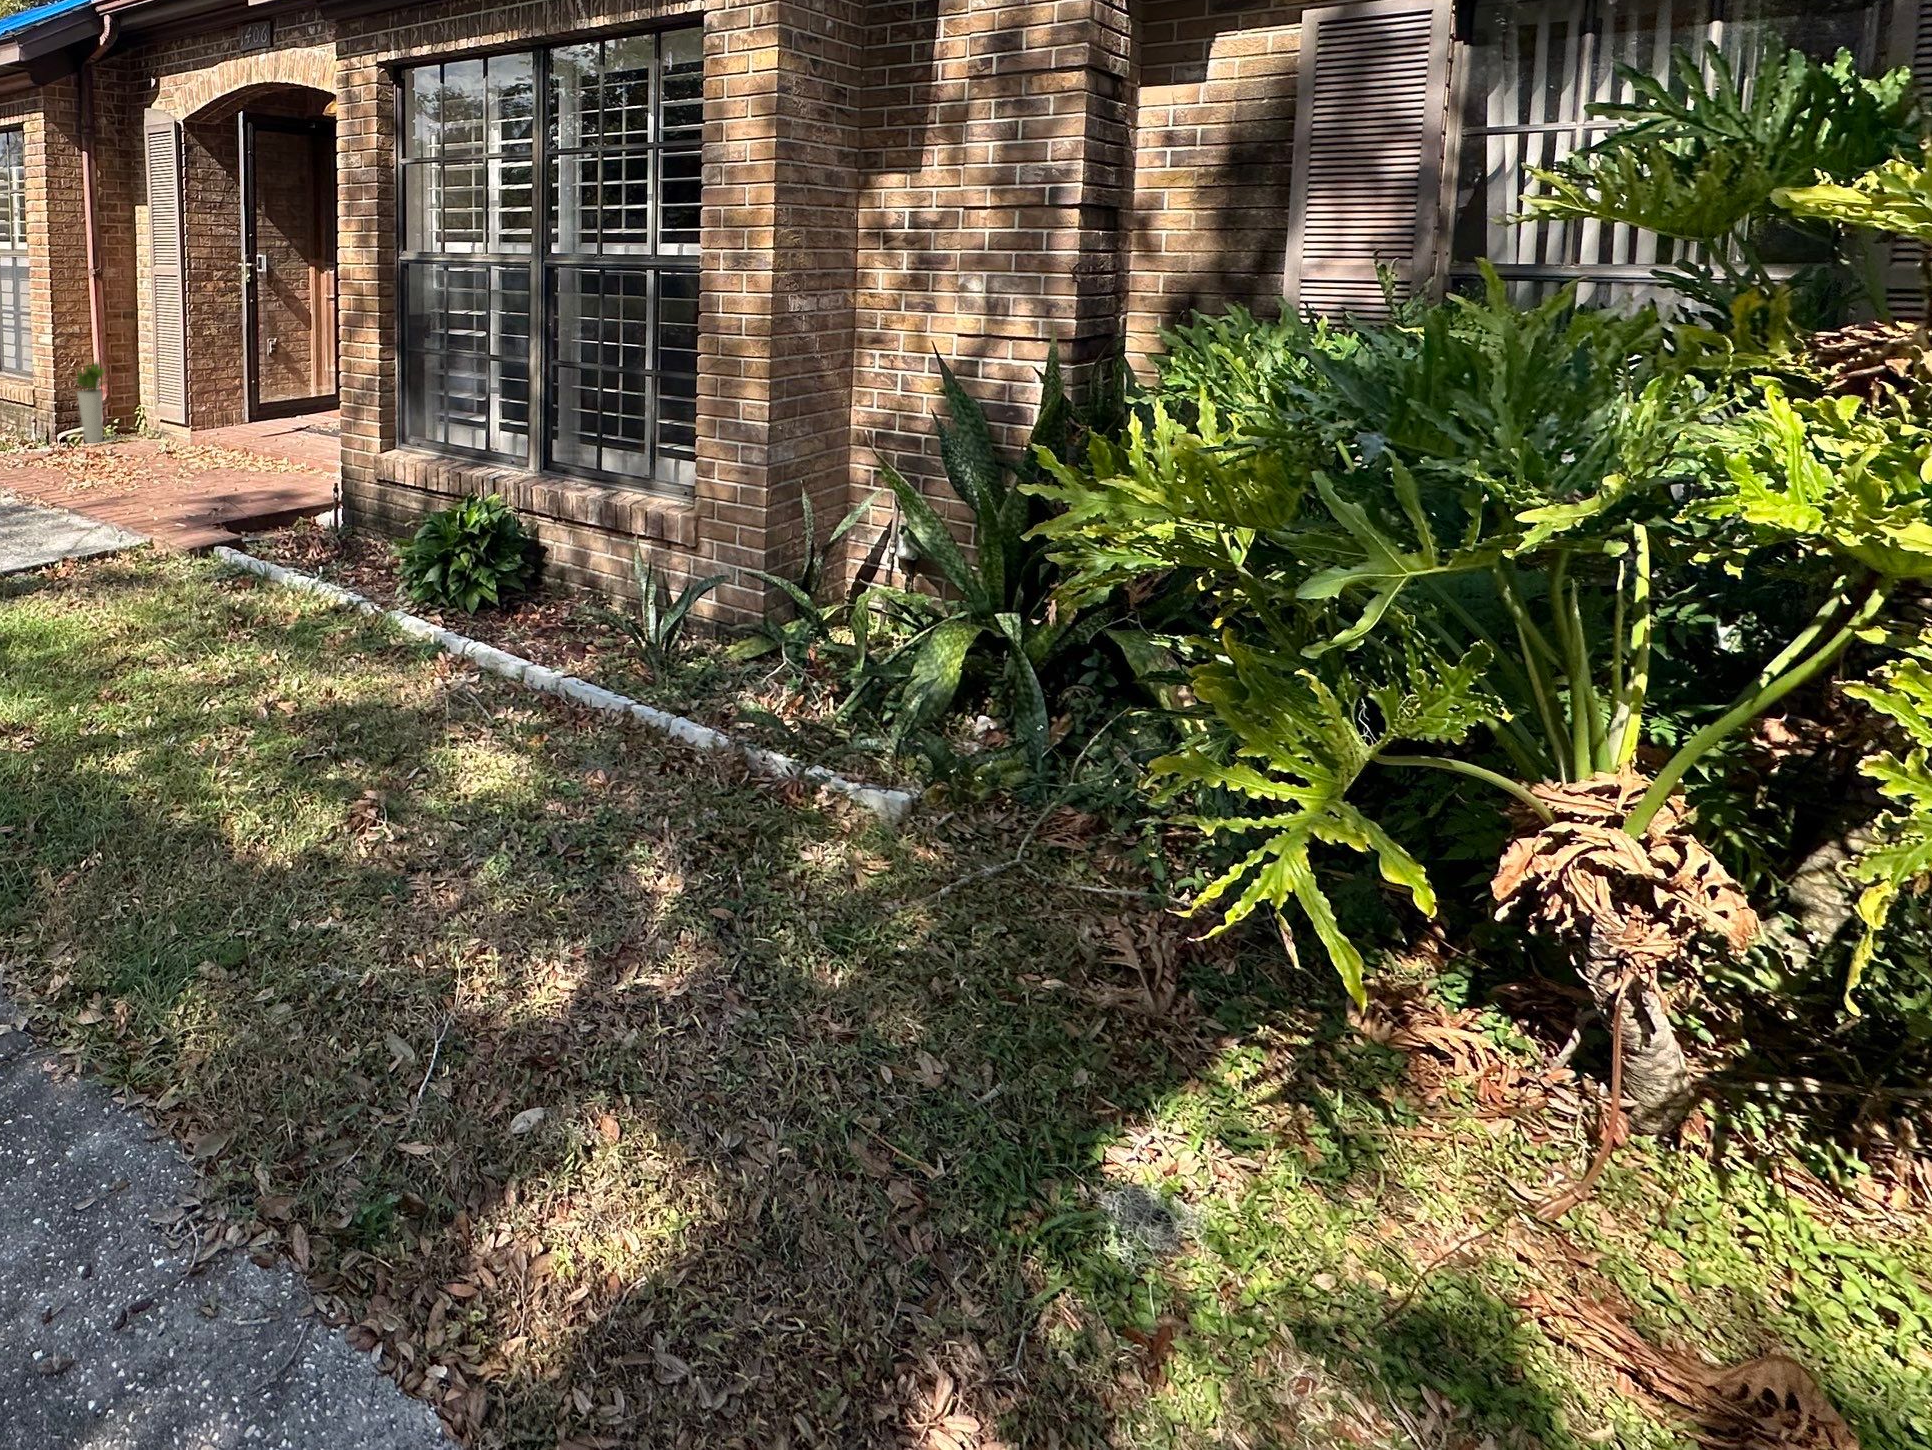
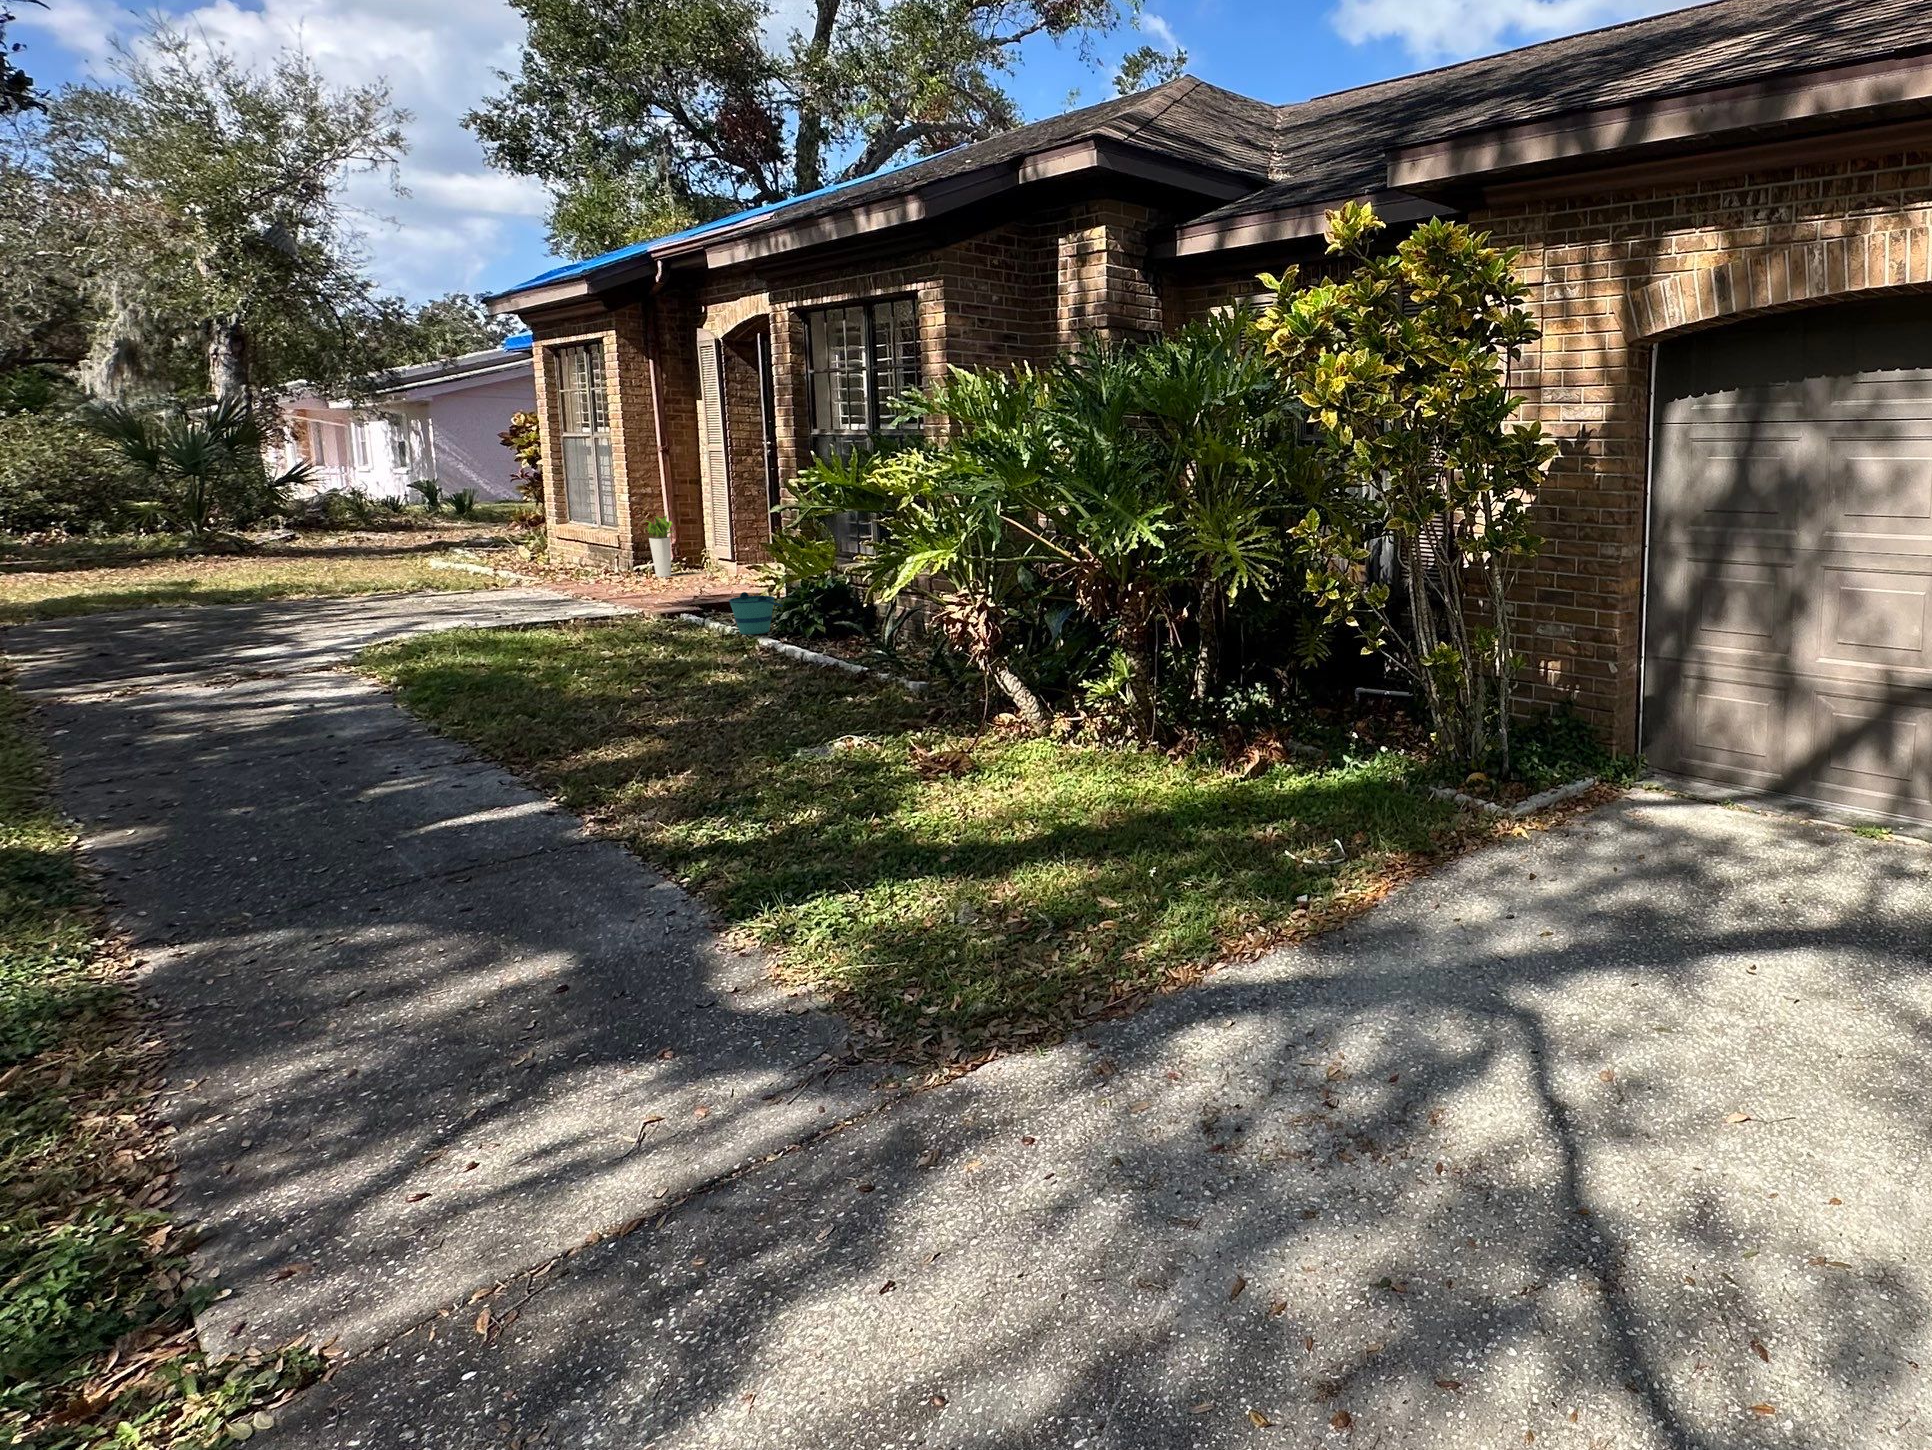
bucket: none [301,508,381,578] -> present [729,592,783,634]

